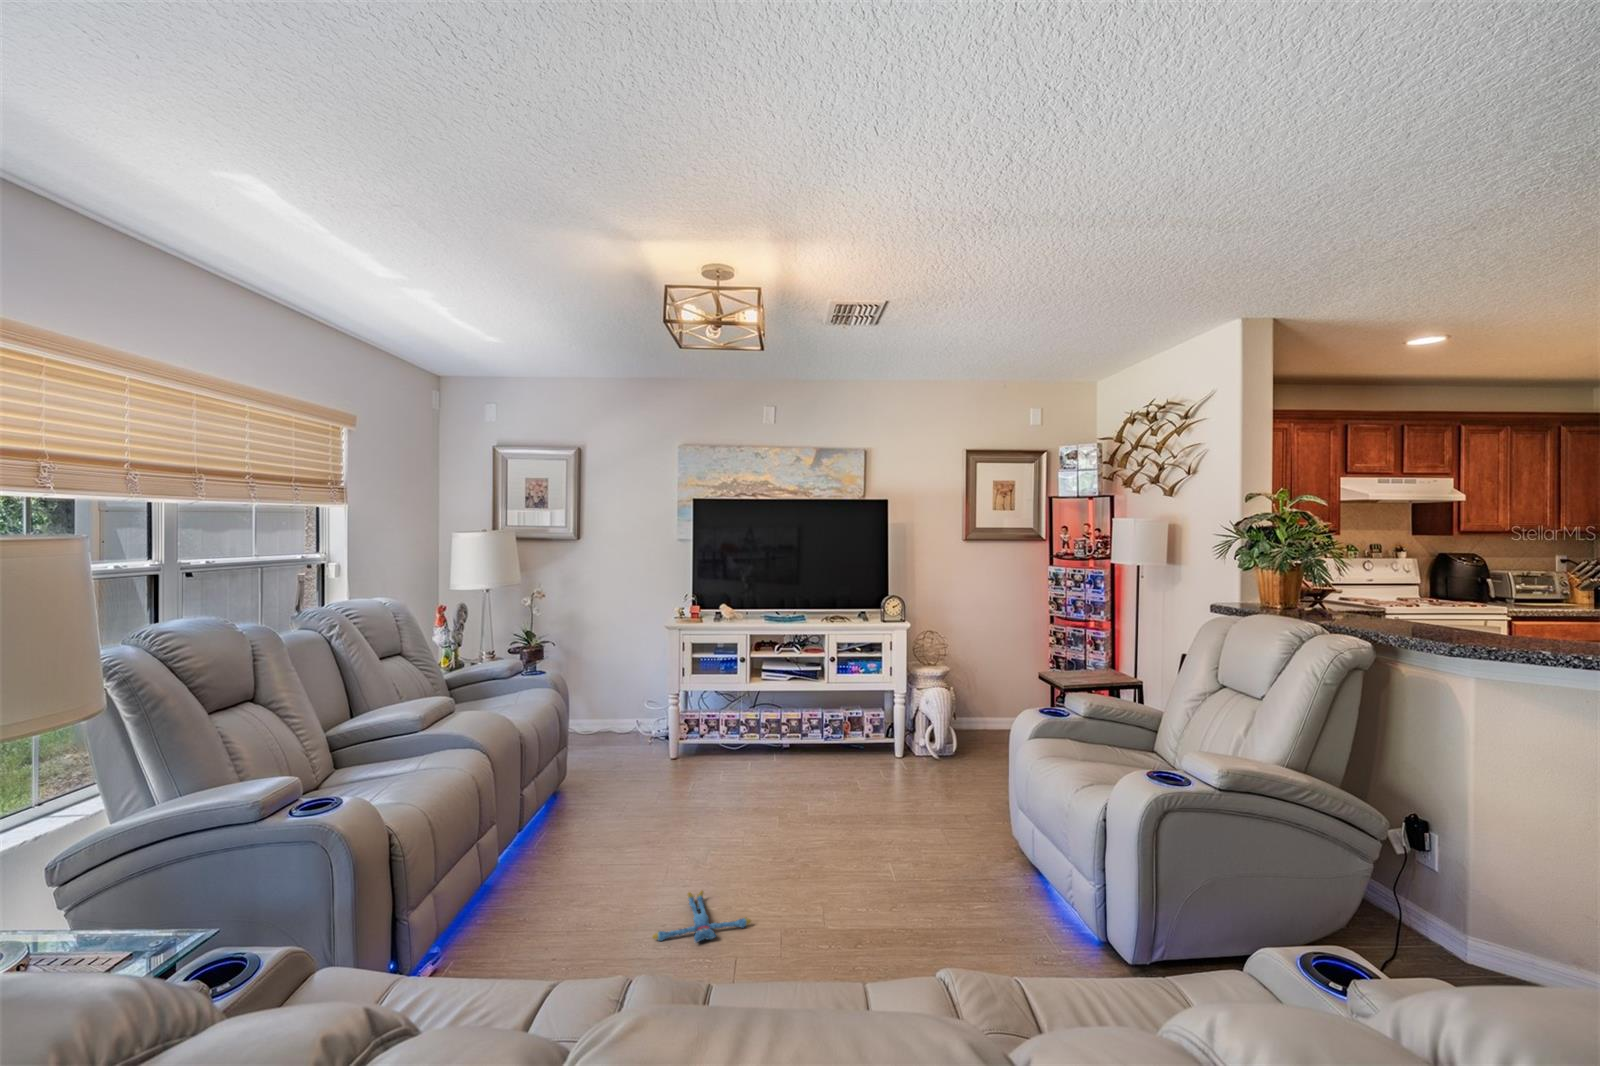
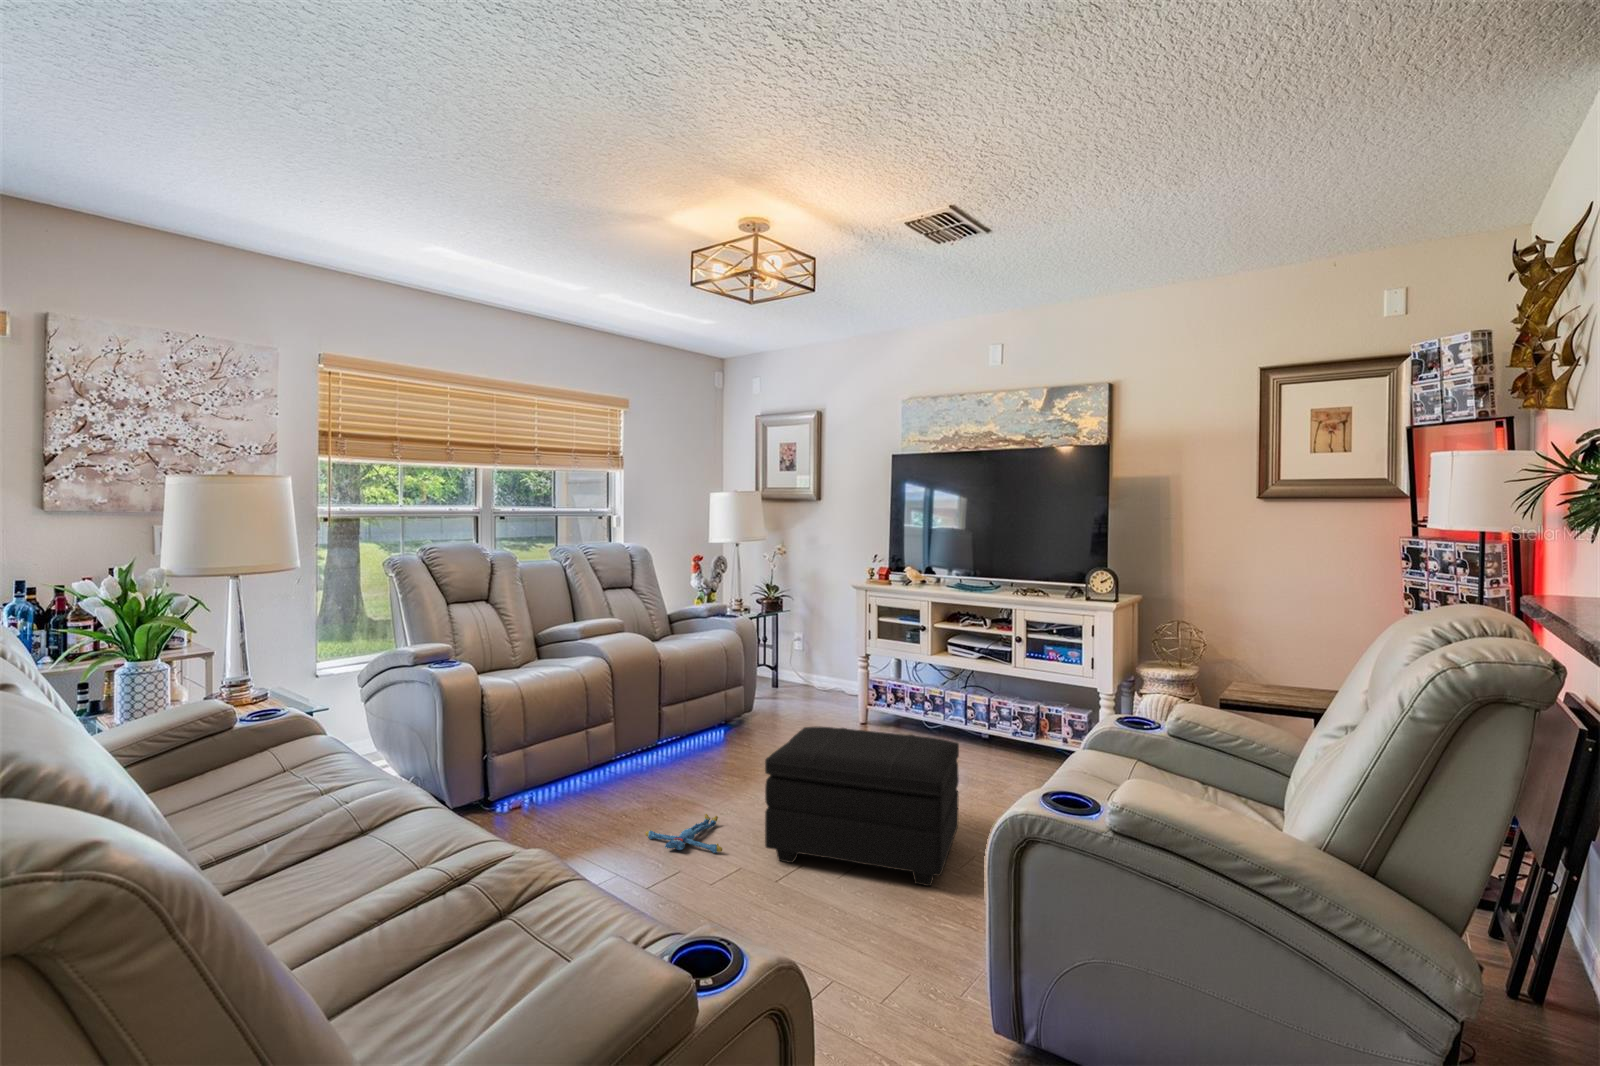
footstool: none [763,755,948,911] -> present [765,727,959,886]

